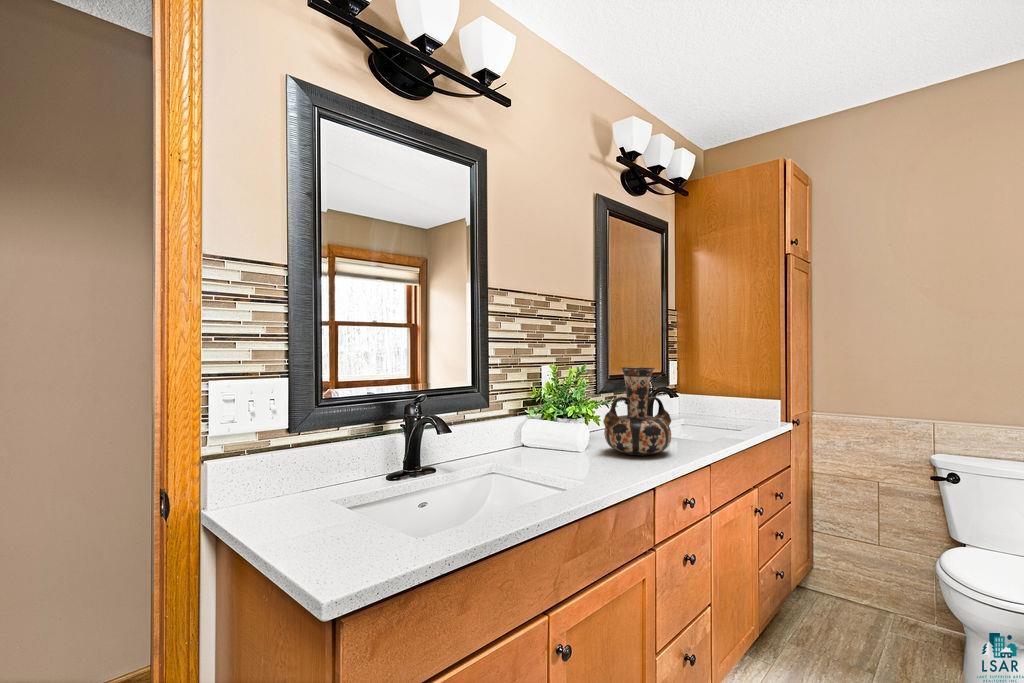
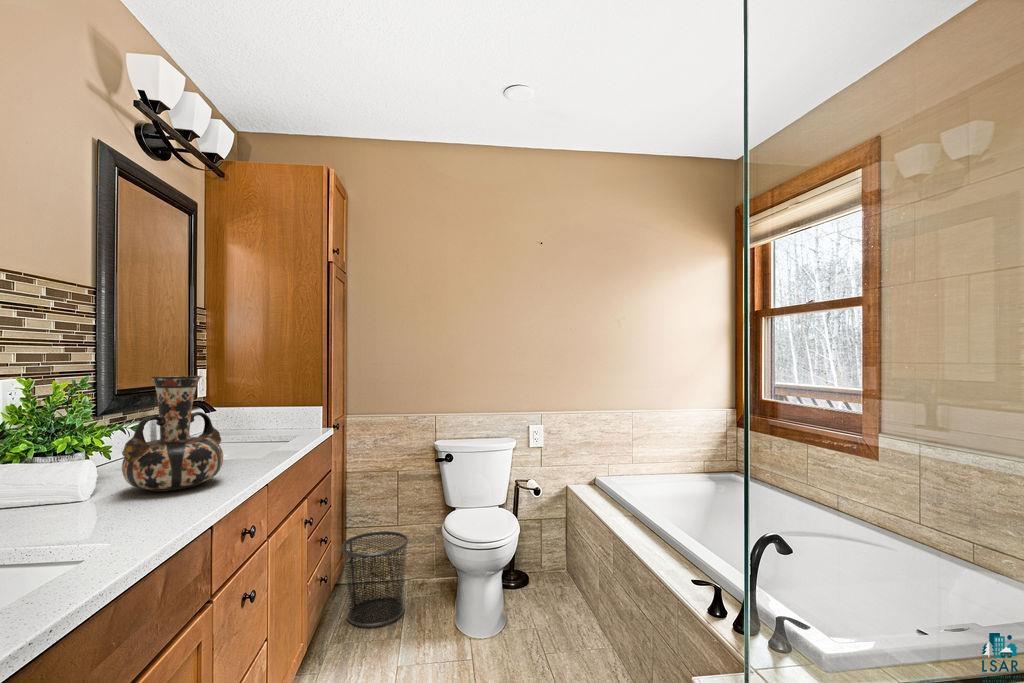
waste bin: none [802,542,887,650] -> present [341,531,409,627]

